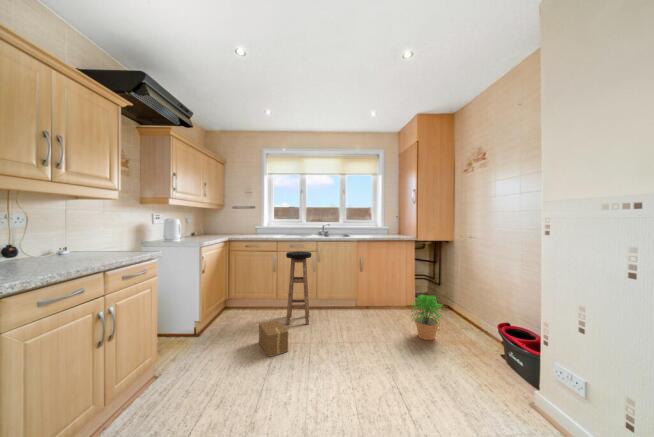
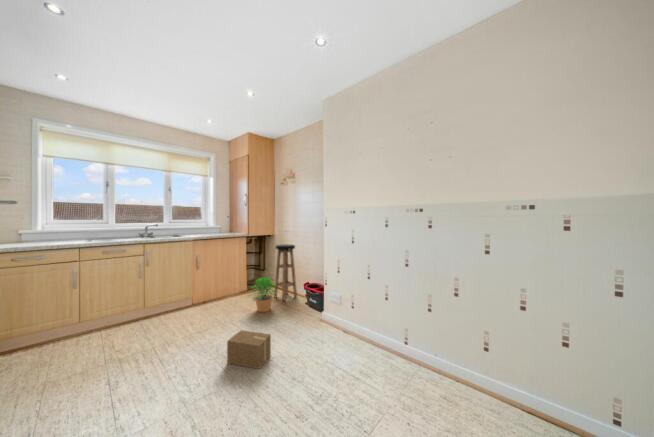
bar stool: present [286,251,311,325] -> present [274,244,297,301]
cardboard box: present [259,320,288,357] -> present [227,330,271,369]

